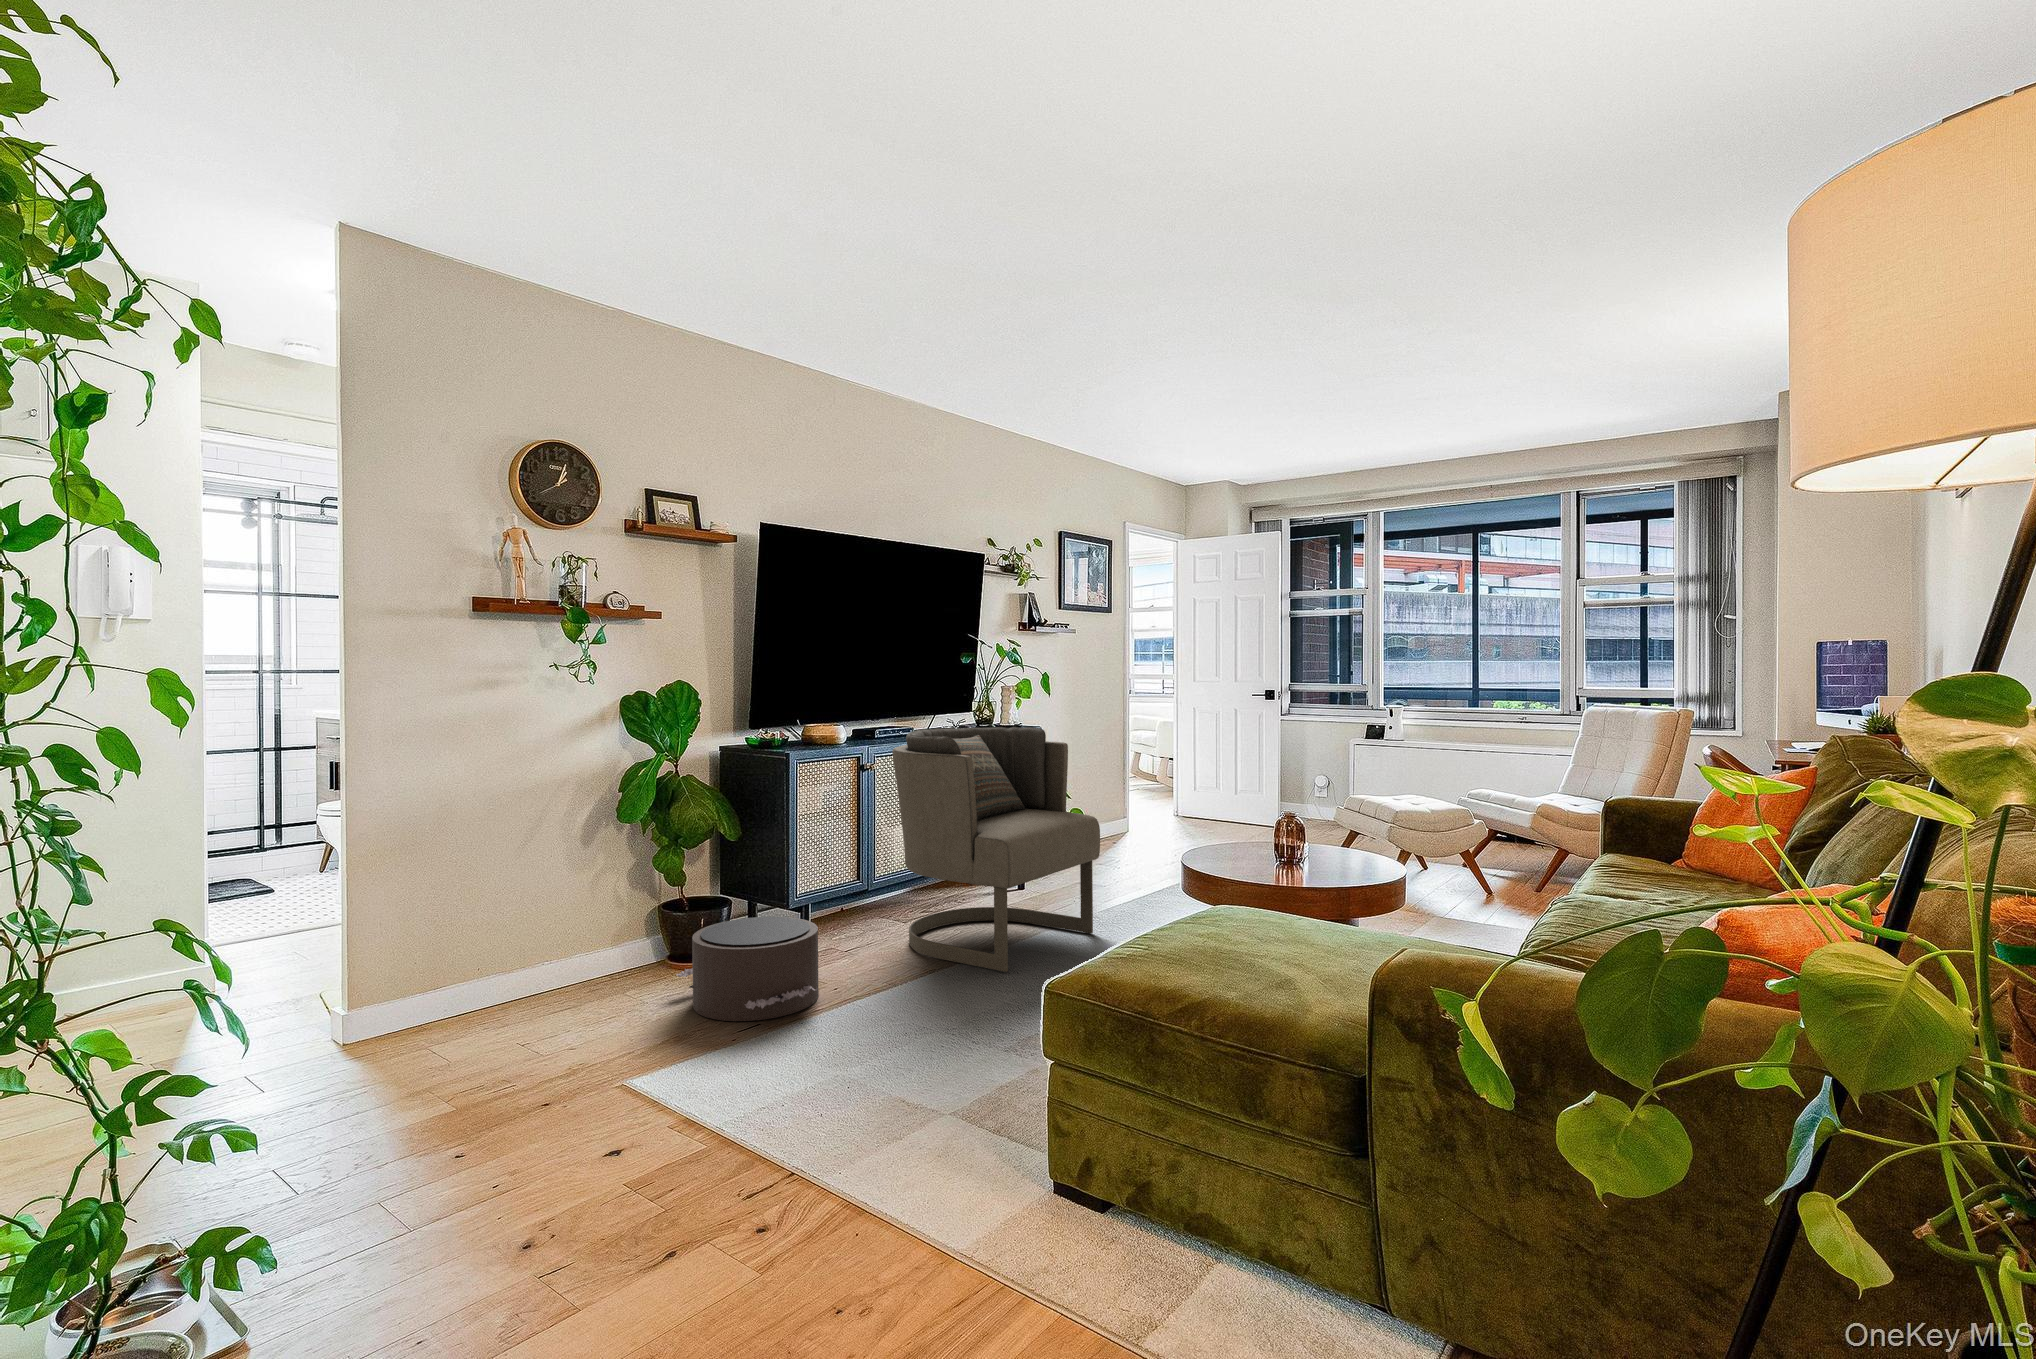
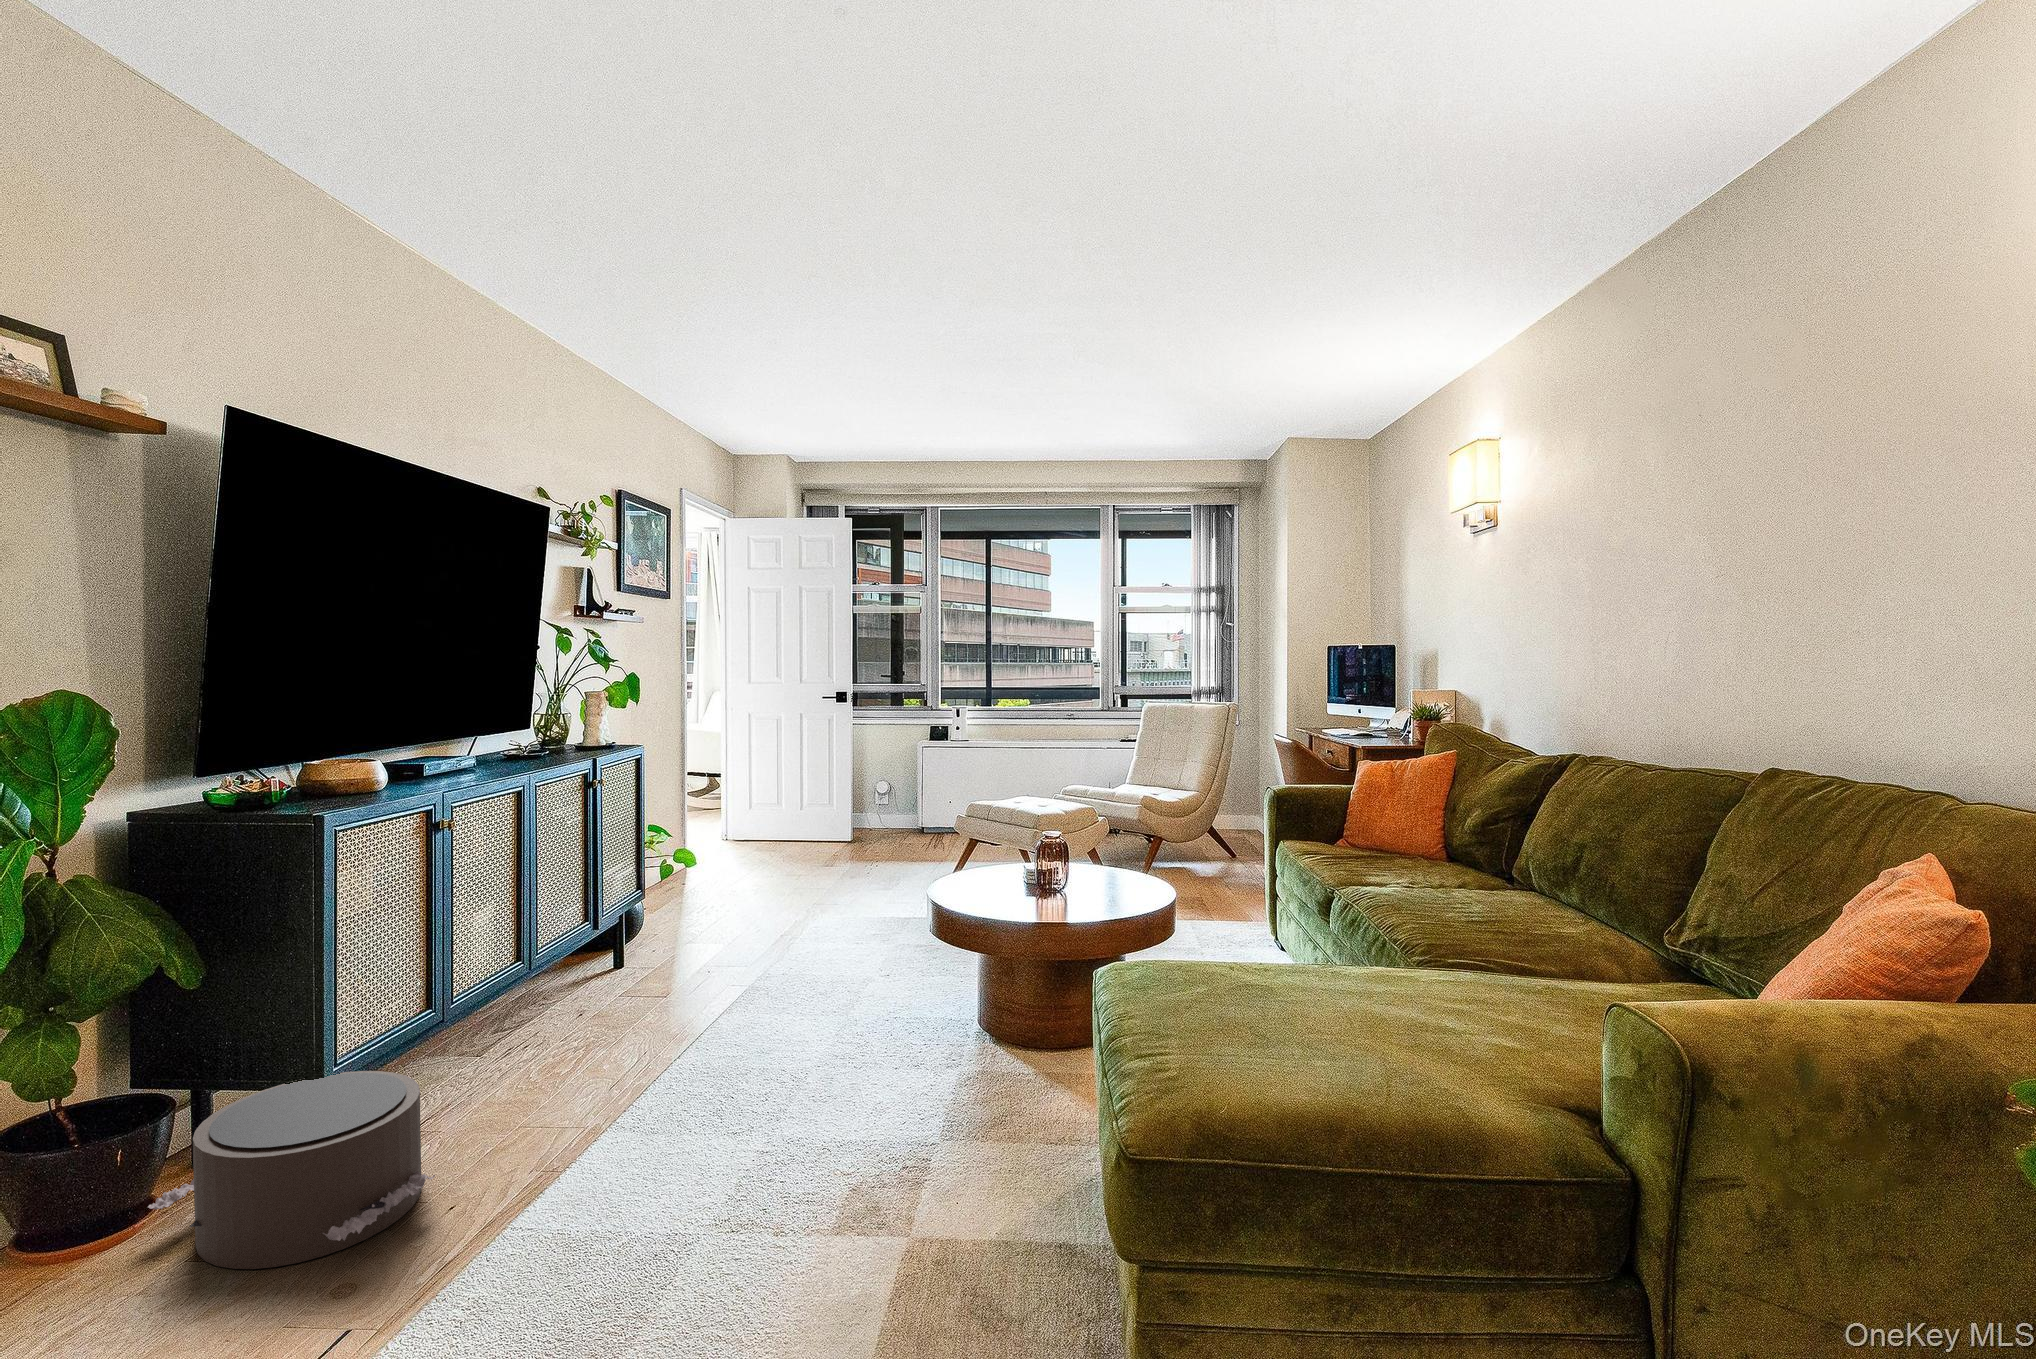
armchair: present [892,727,1100,972] -> none [479,759,753,1081]

